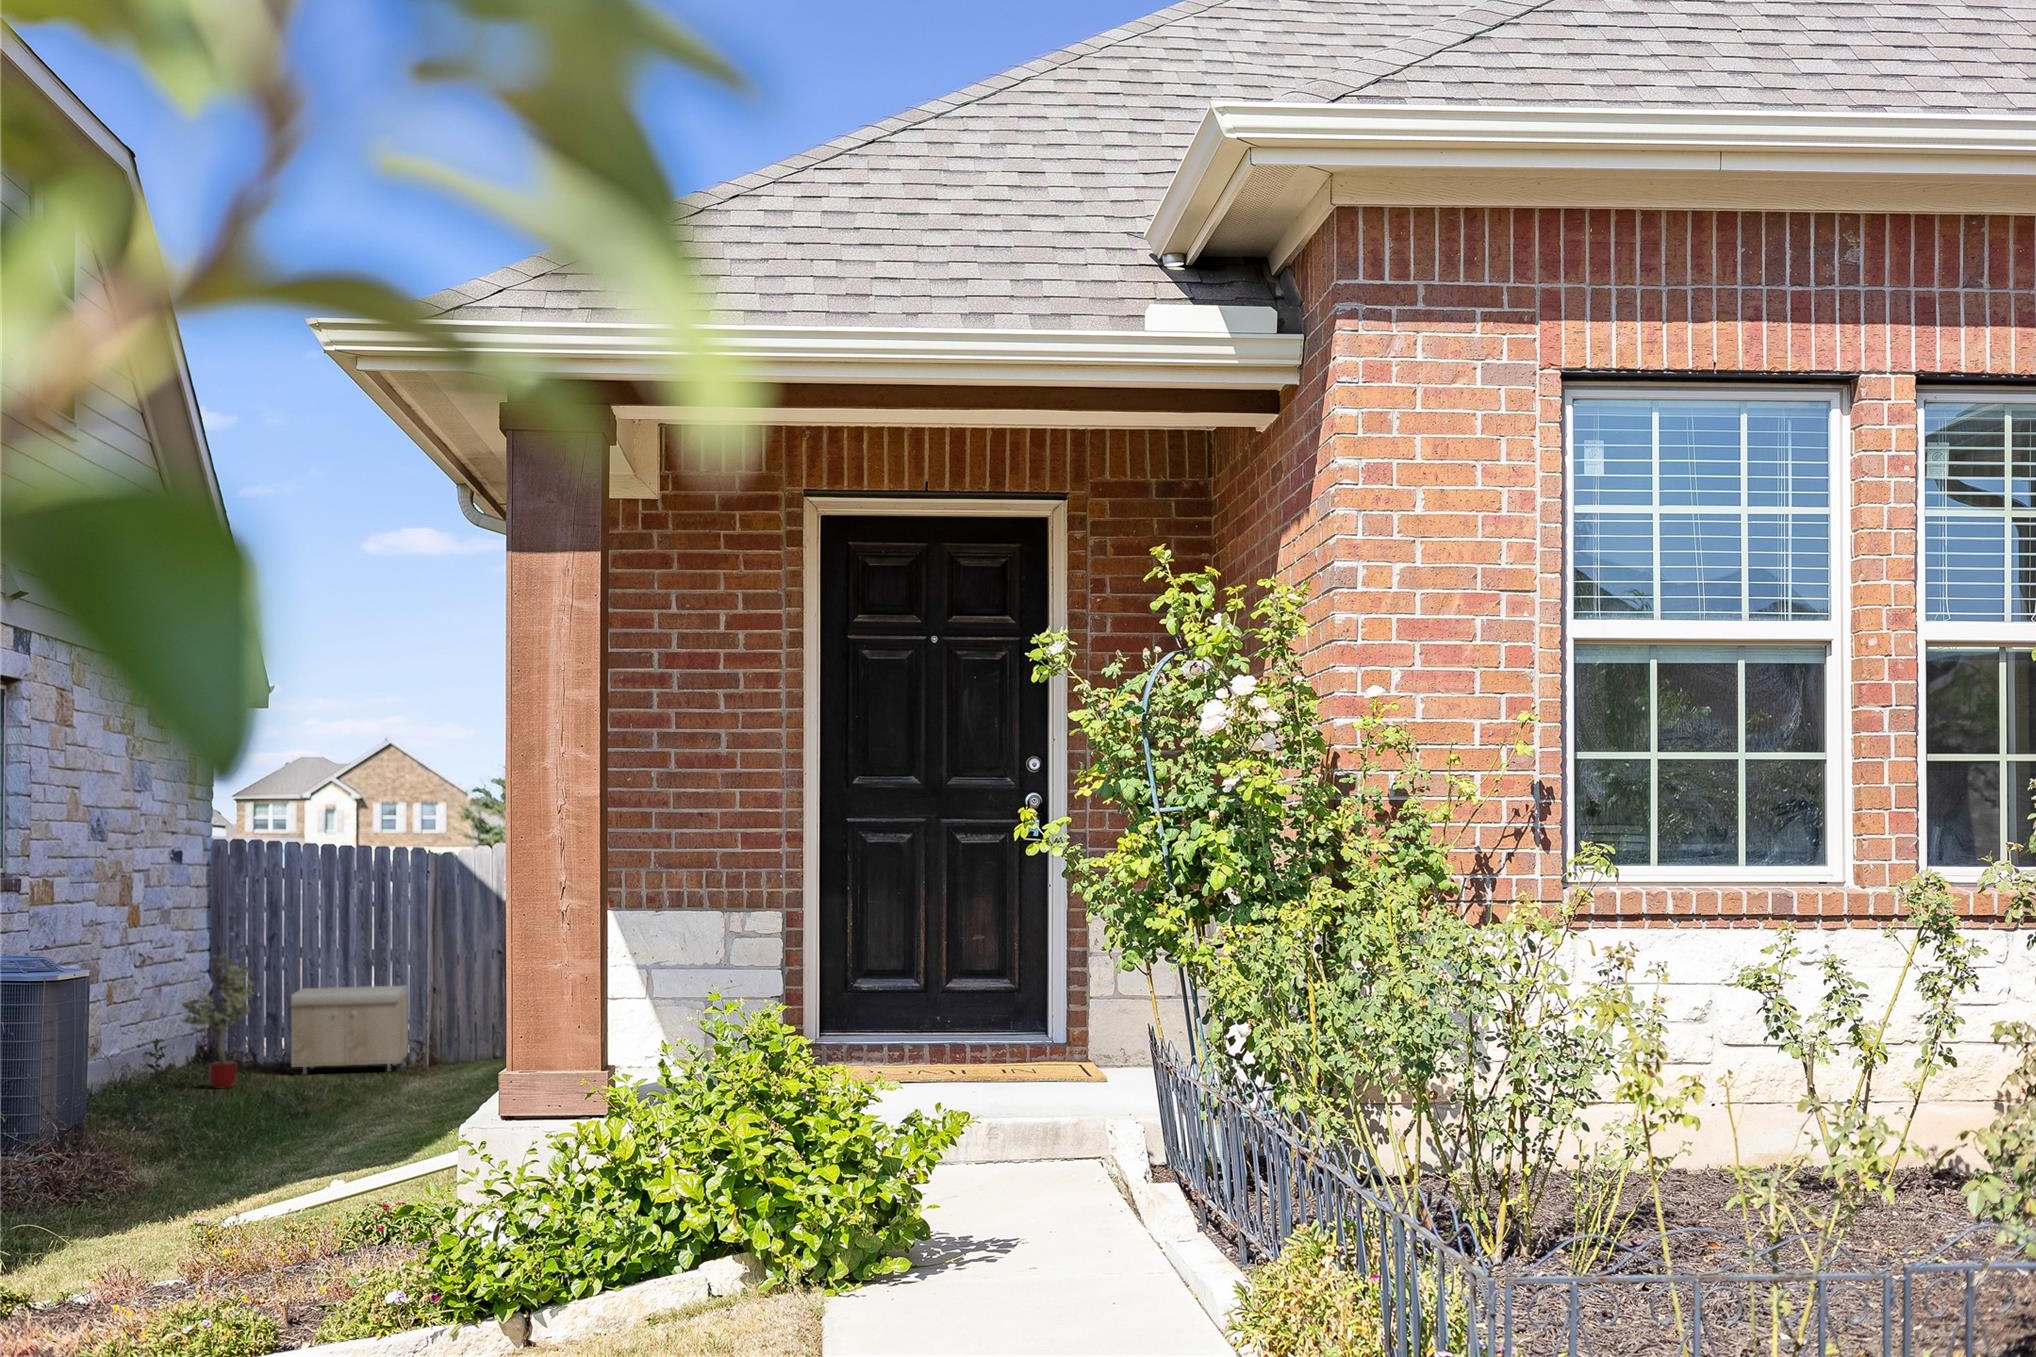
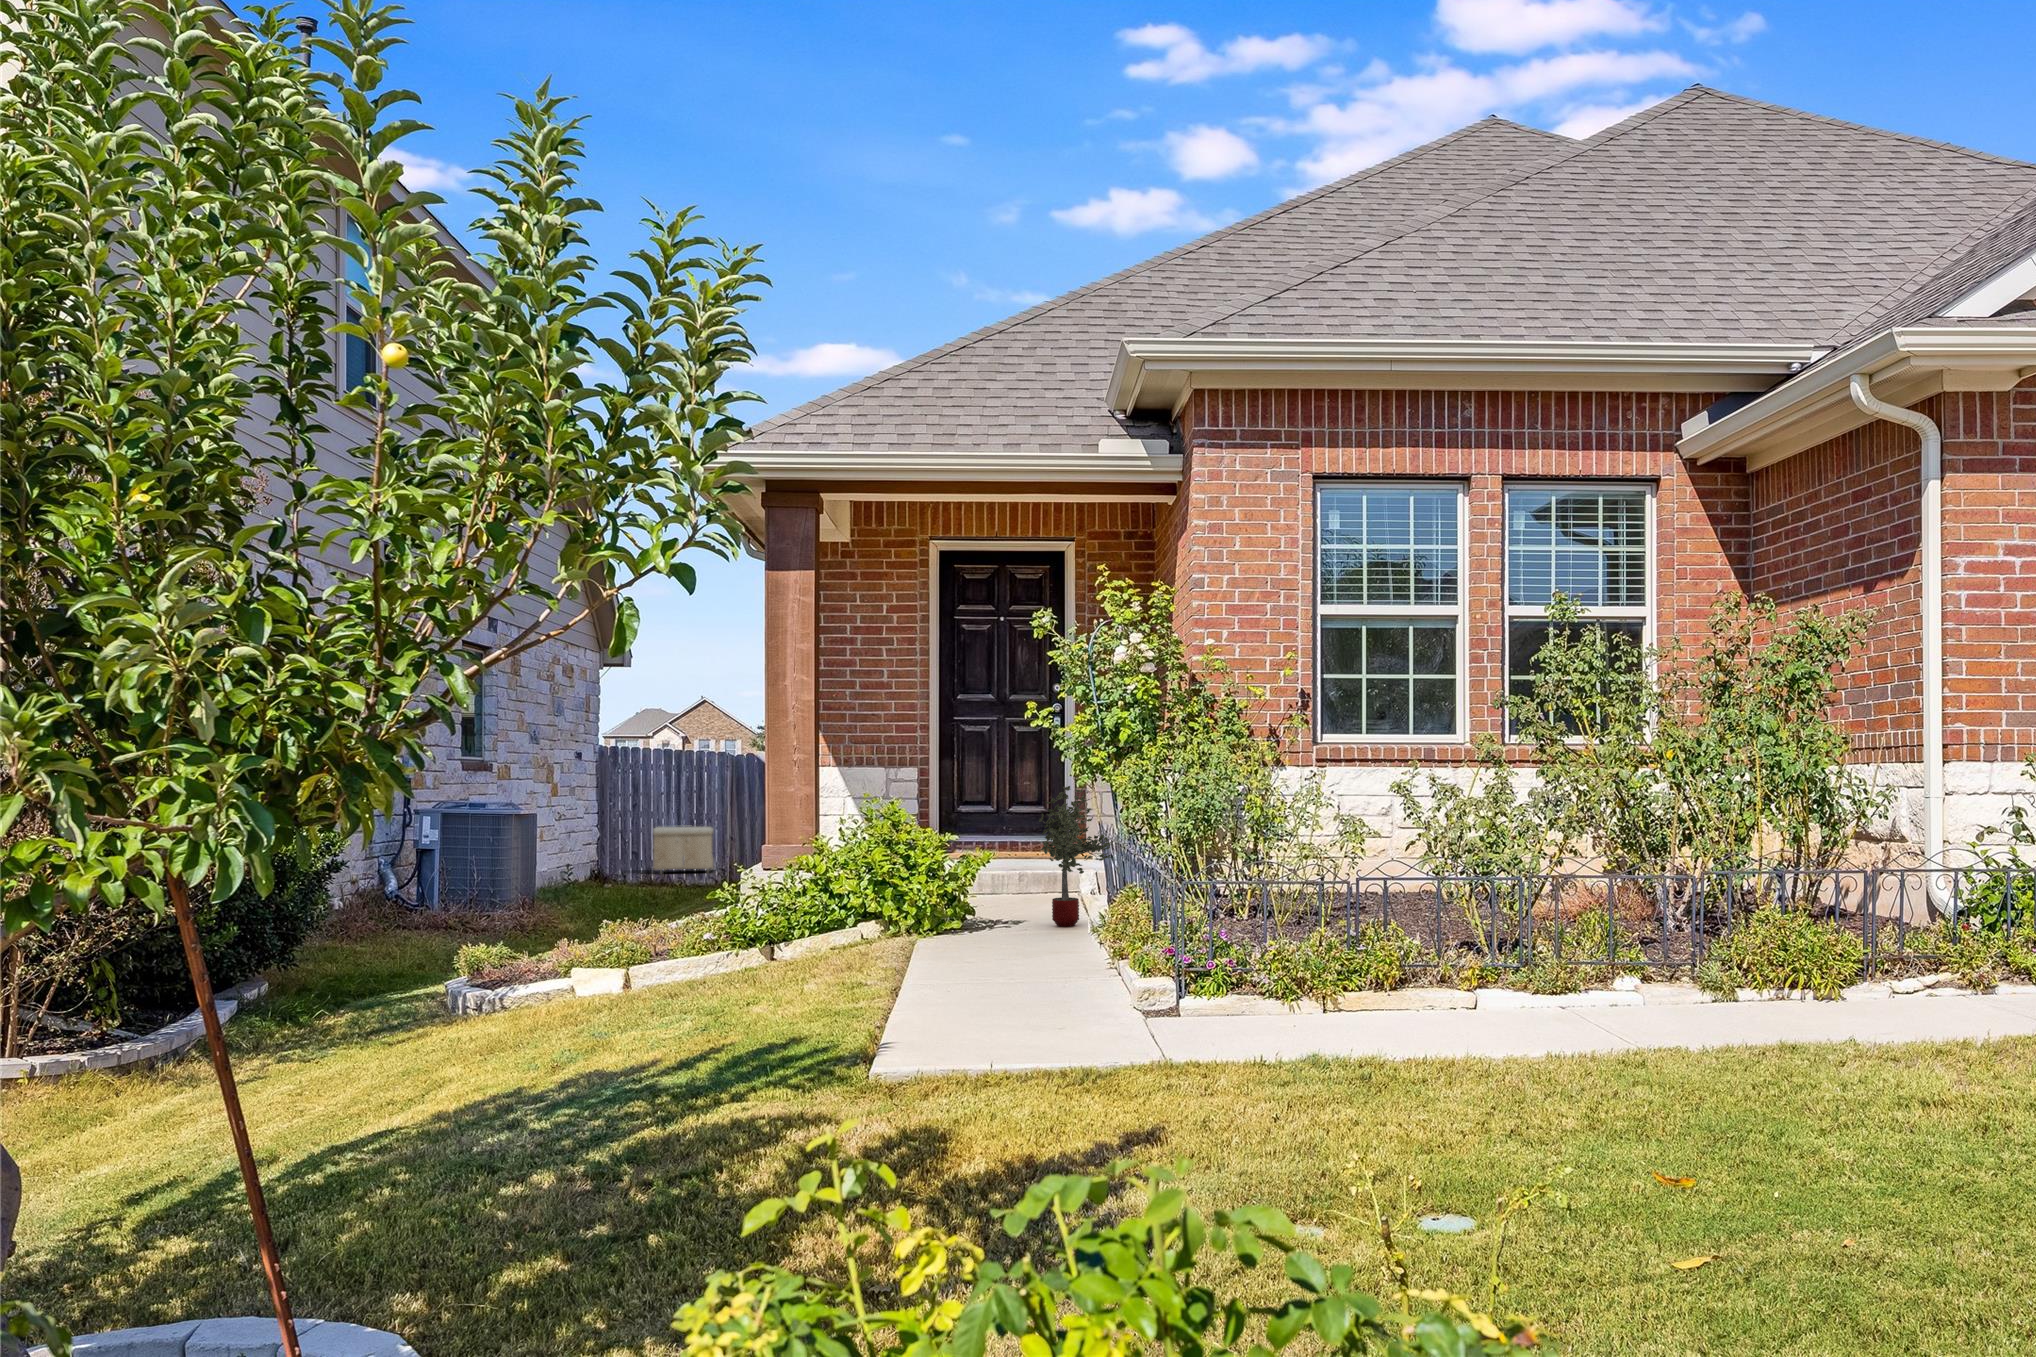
potted tree: present [182,954,254,1089] -> present [1039,786,1112,927]

